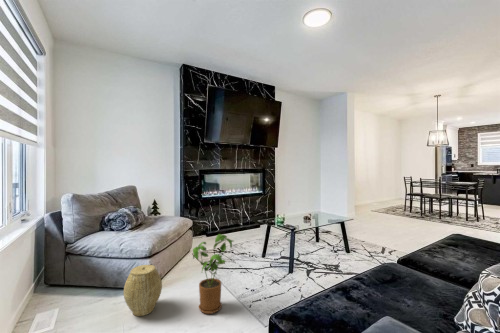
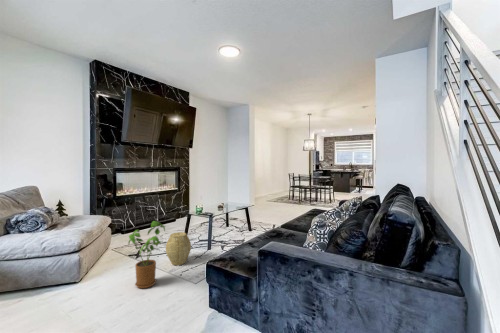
woven basket: present [124,265,162,316] -> present [166,232,191,265]

